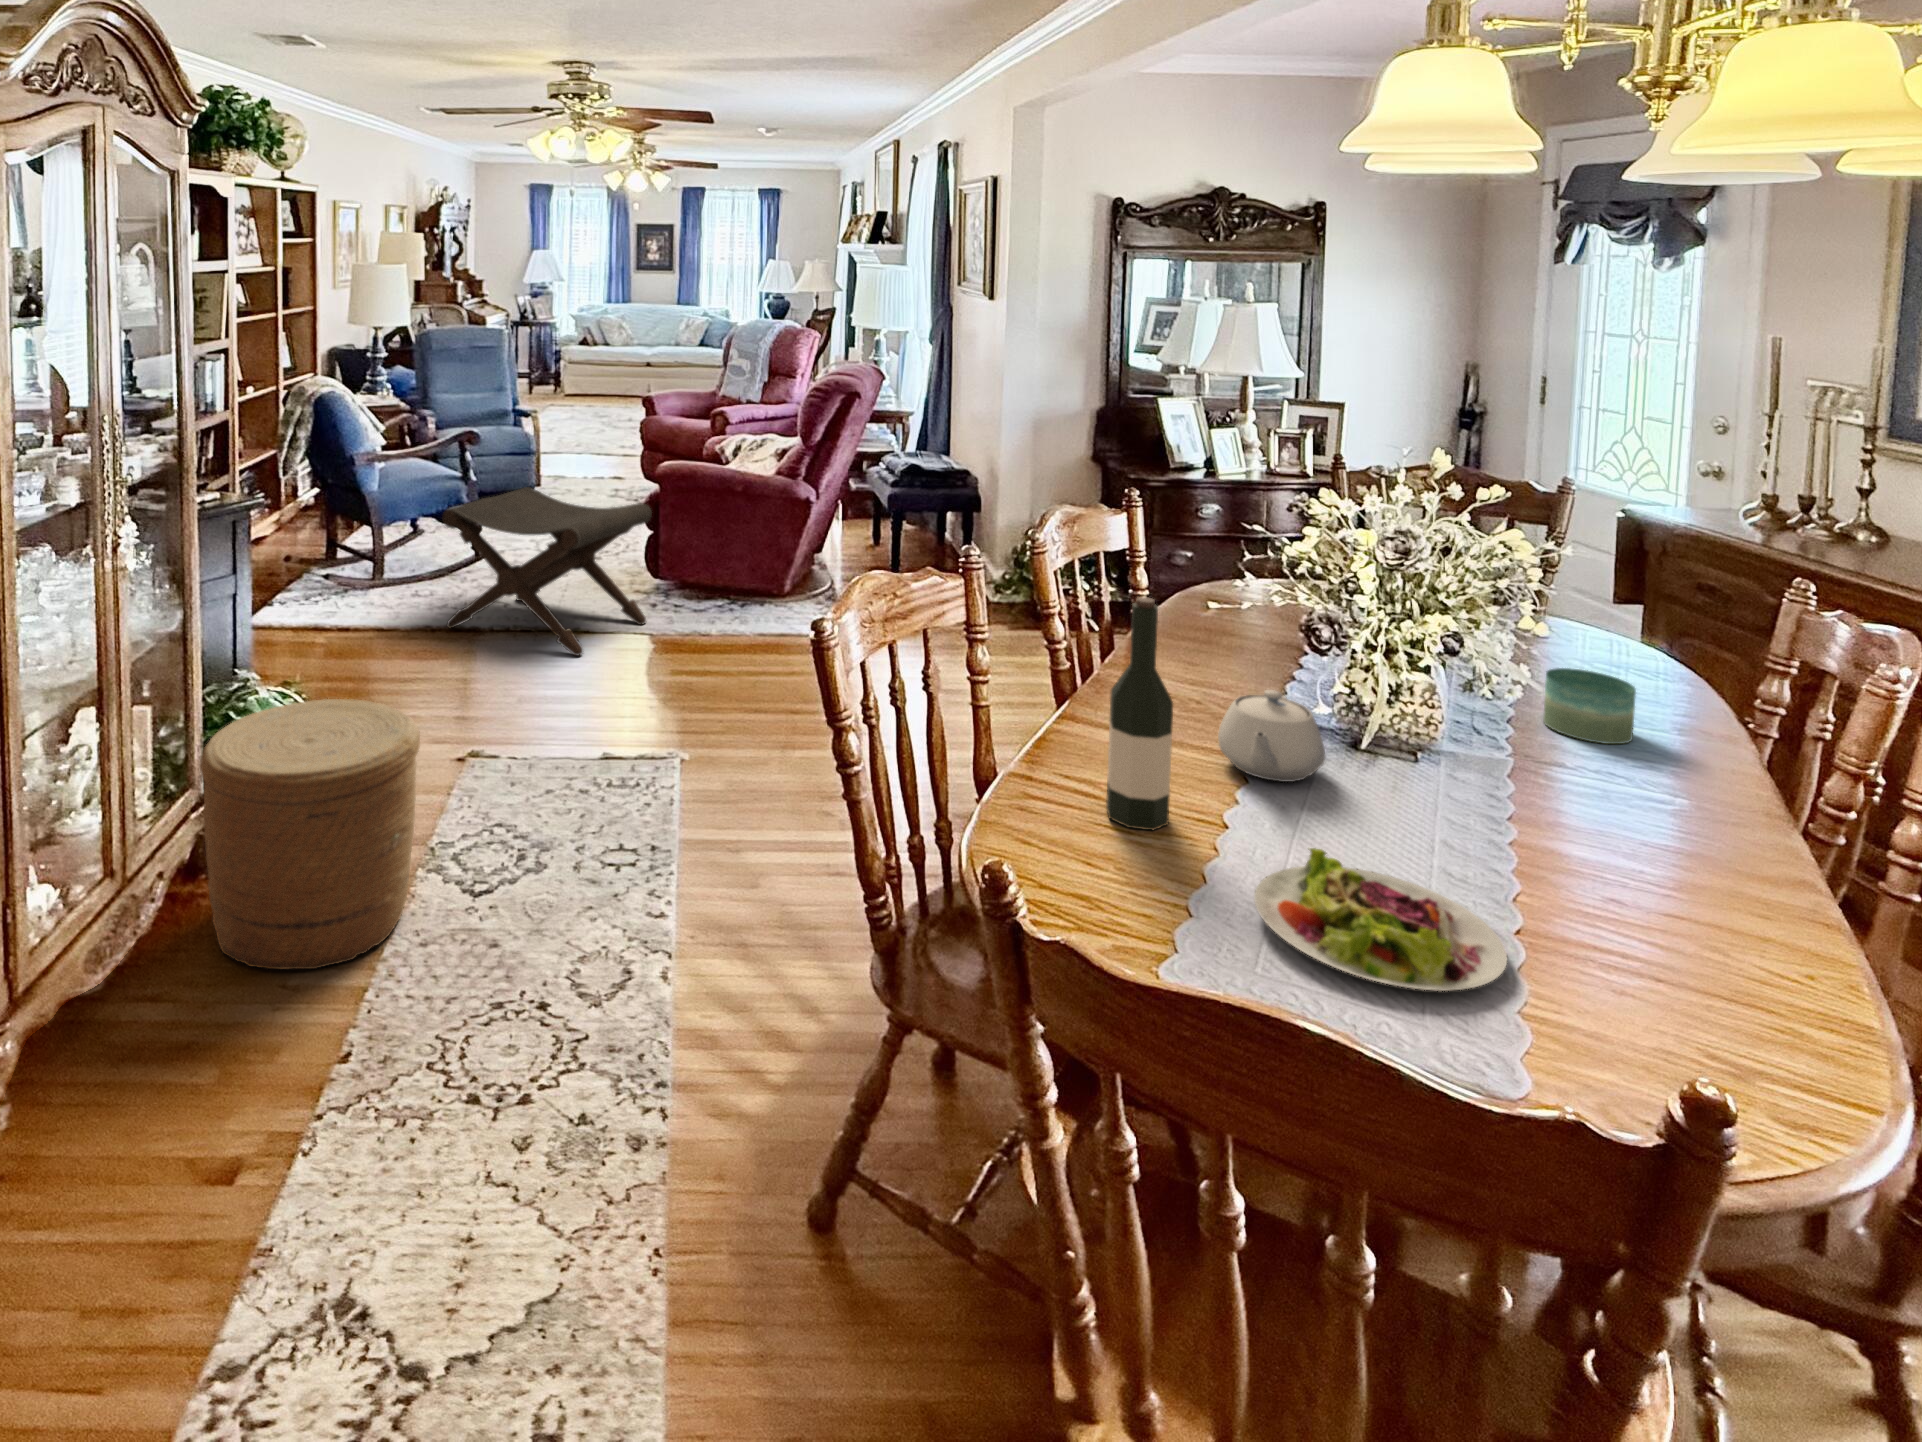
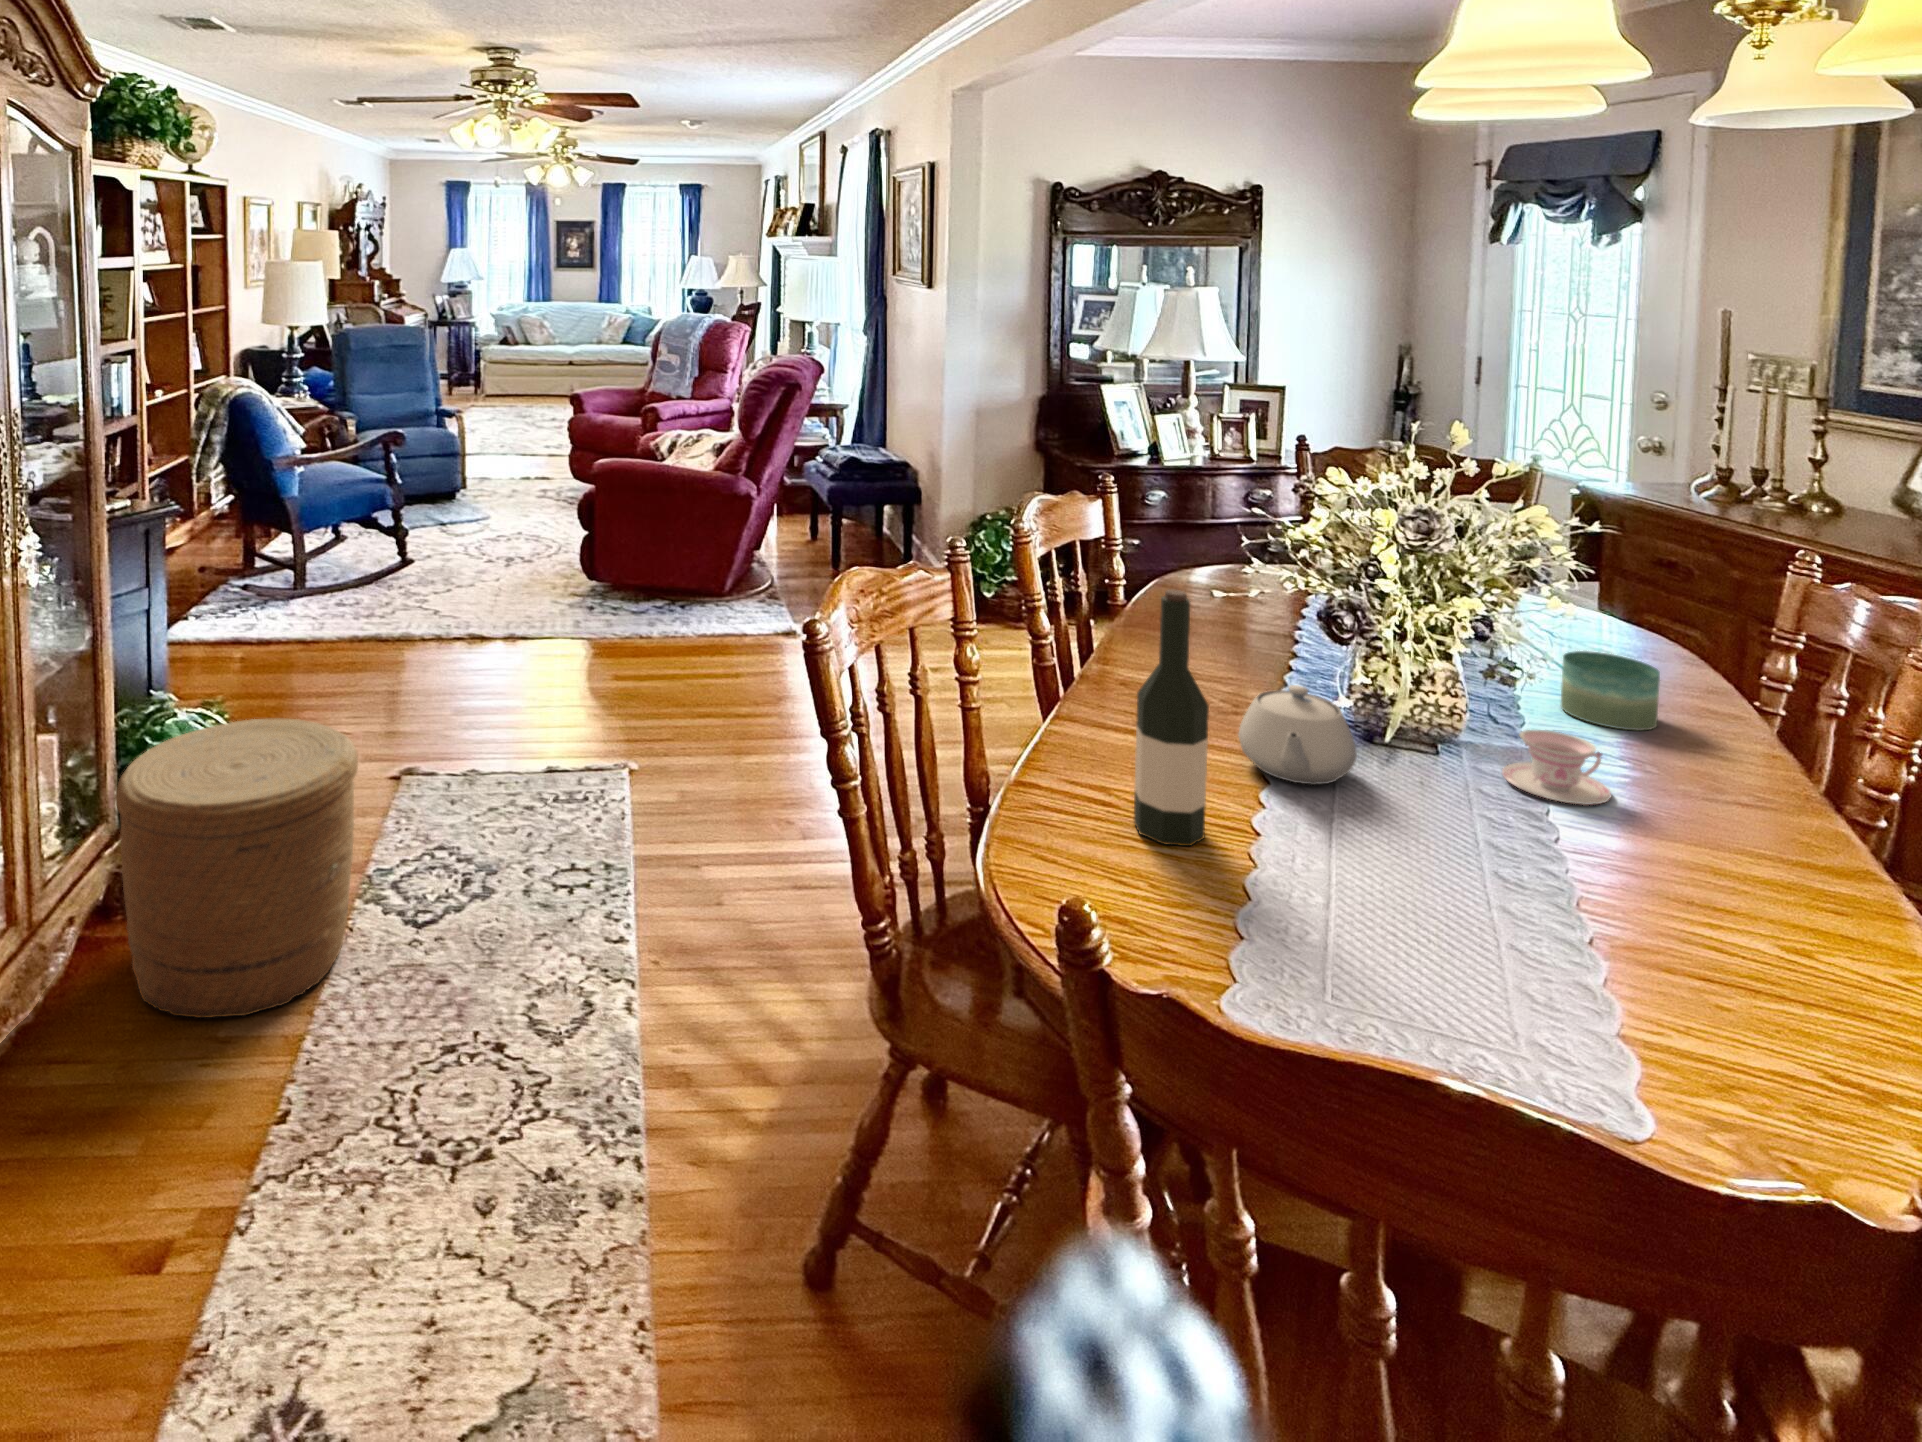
footstool: present [442,487,652,656] -> none [371,488,589,661]
teacup: none [1465,738,1563,808] -> present [1502,730,1611,805]
salad plate: present [1254,848,1507,991] -> none [1322,864,1619,1030]

